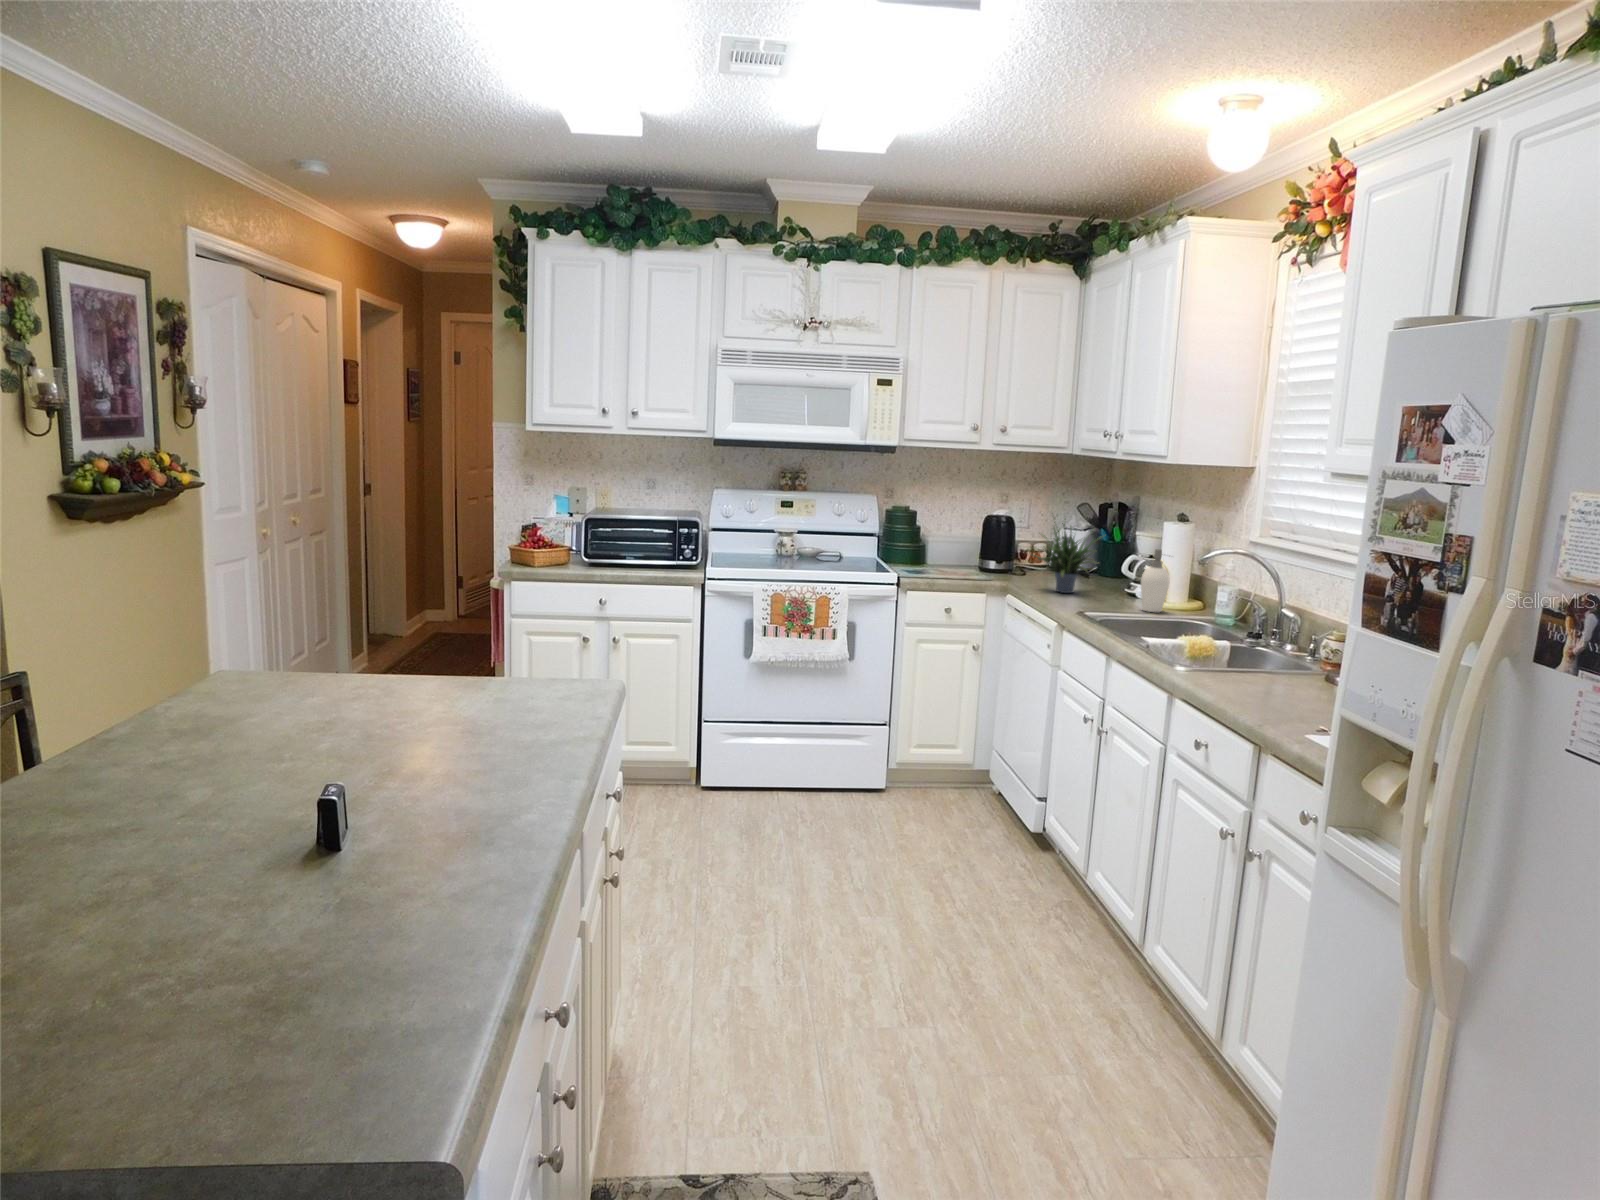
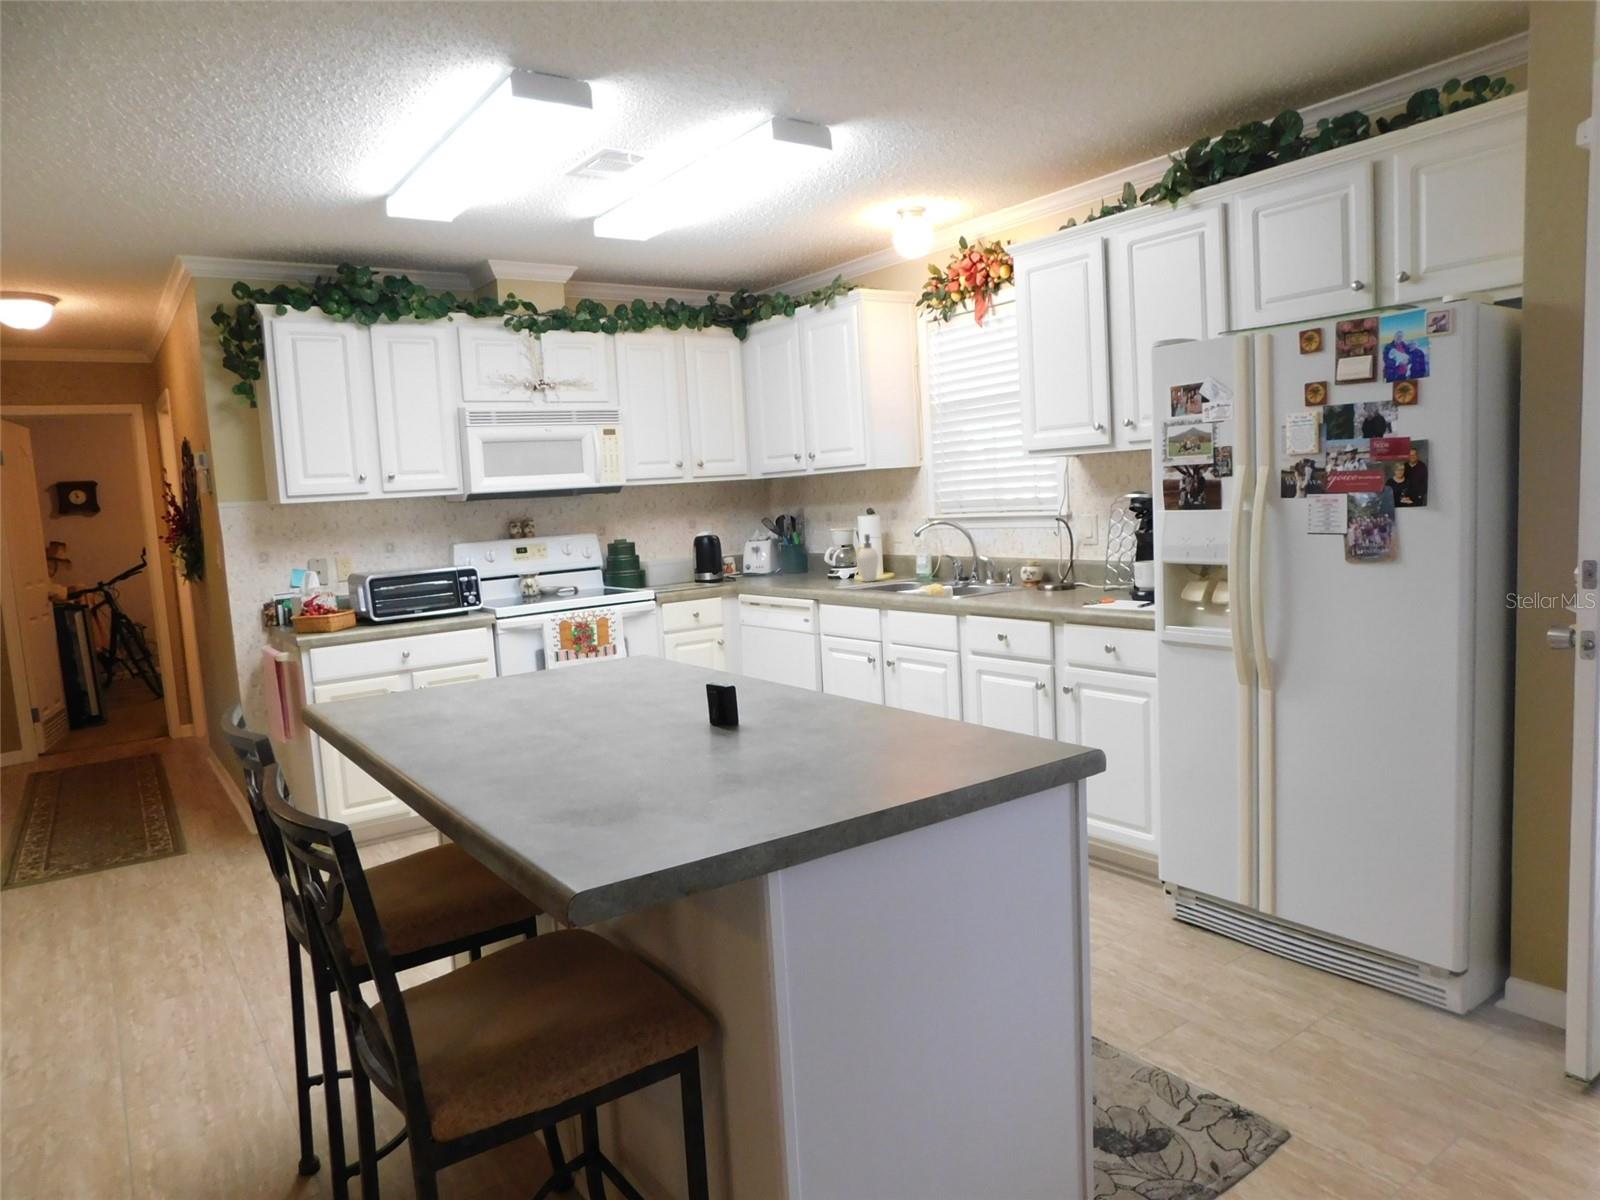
potted plant: present [1032,522,1101,593] -> none [758,518,822,582]

